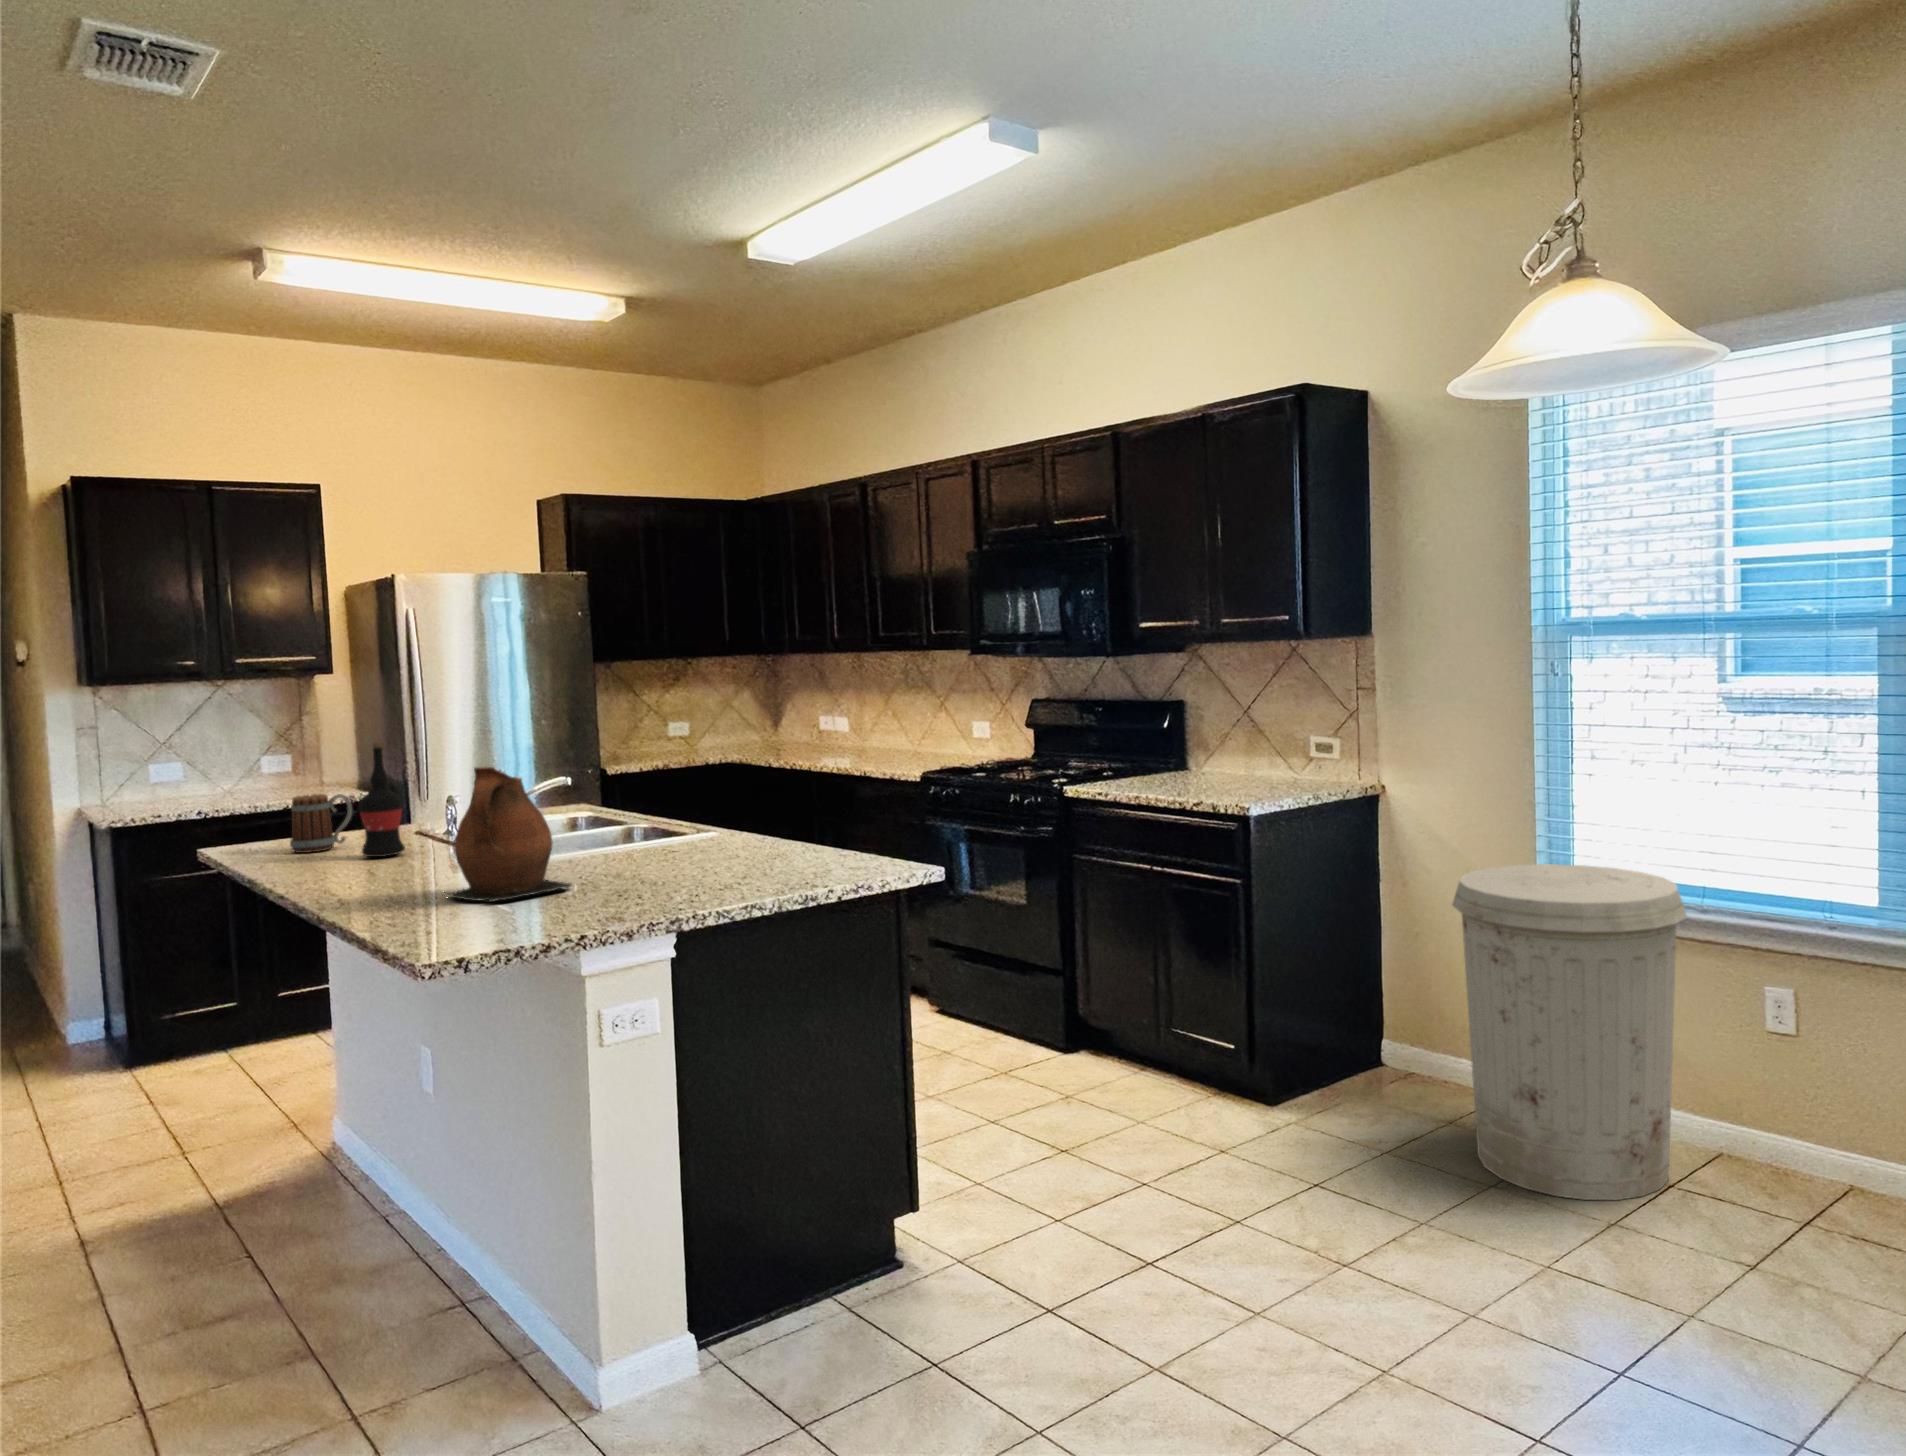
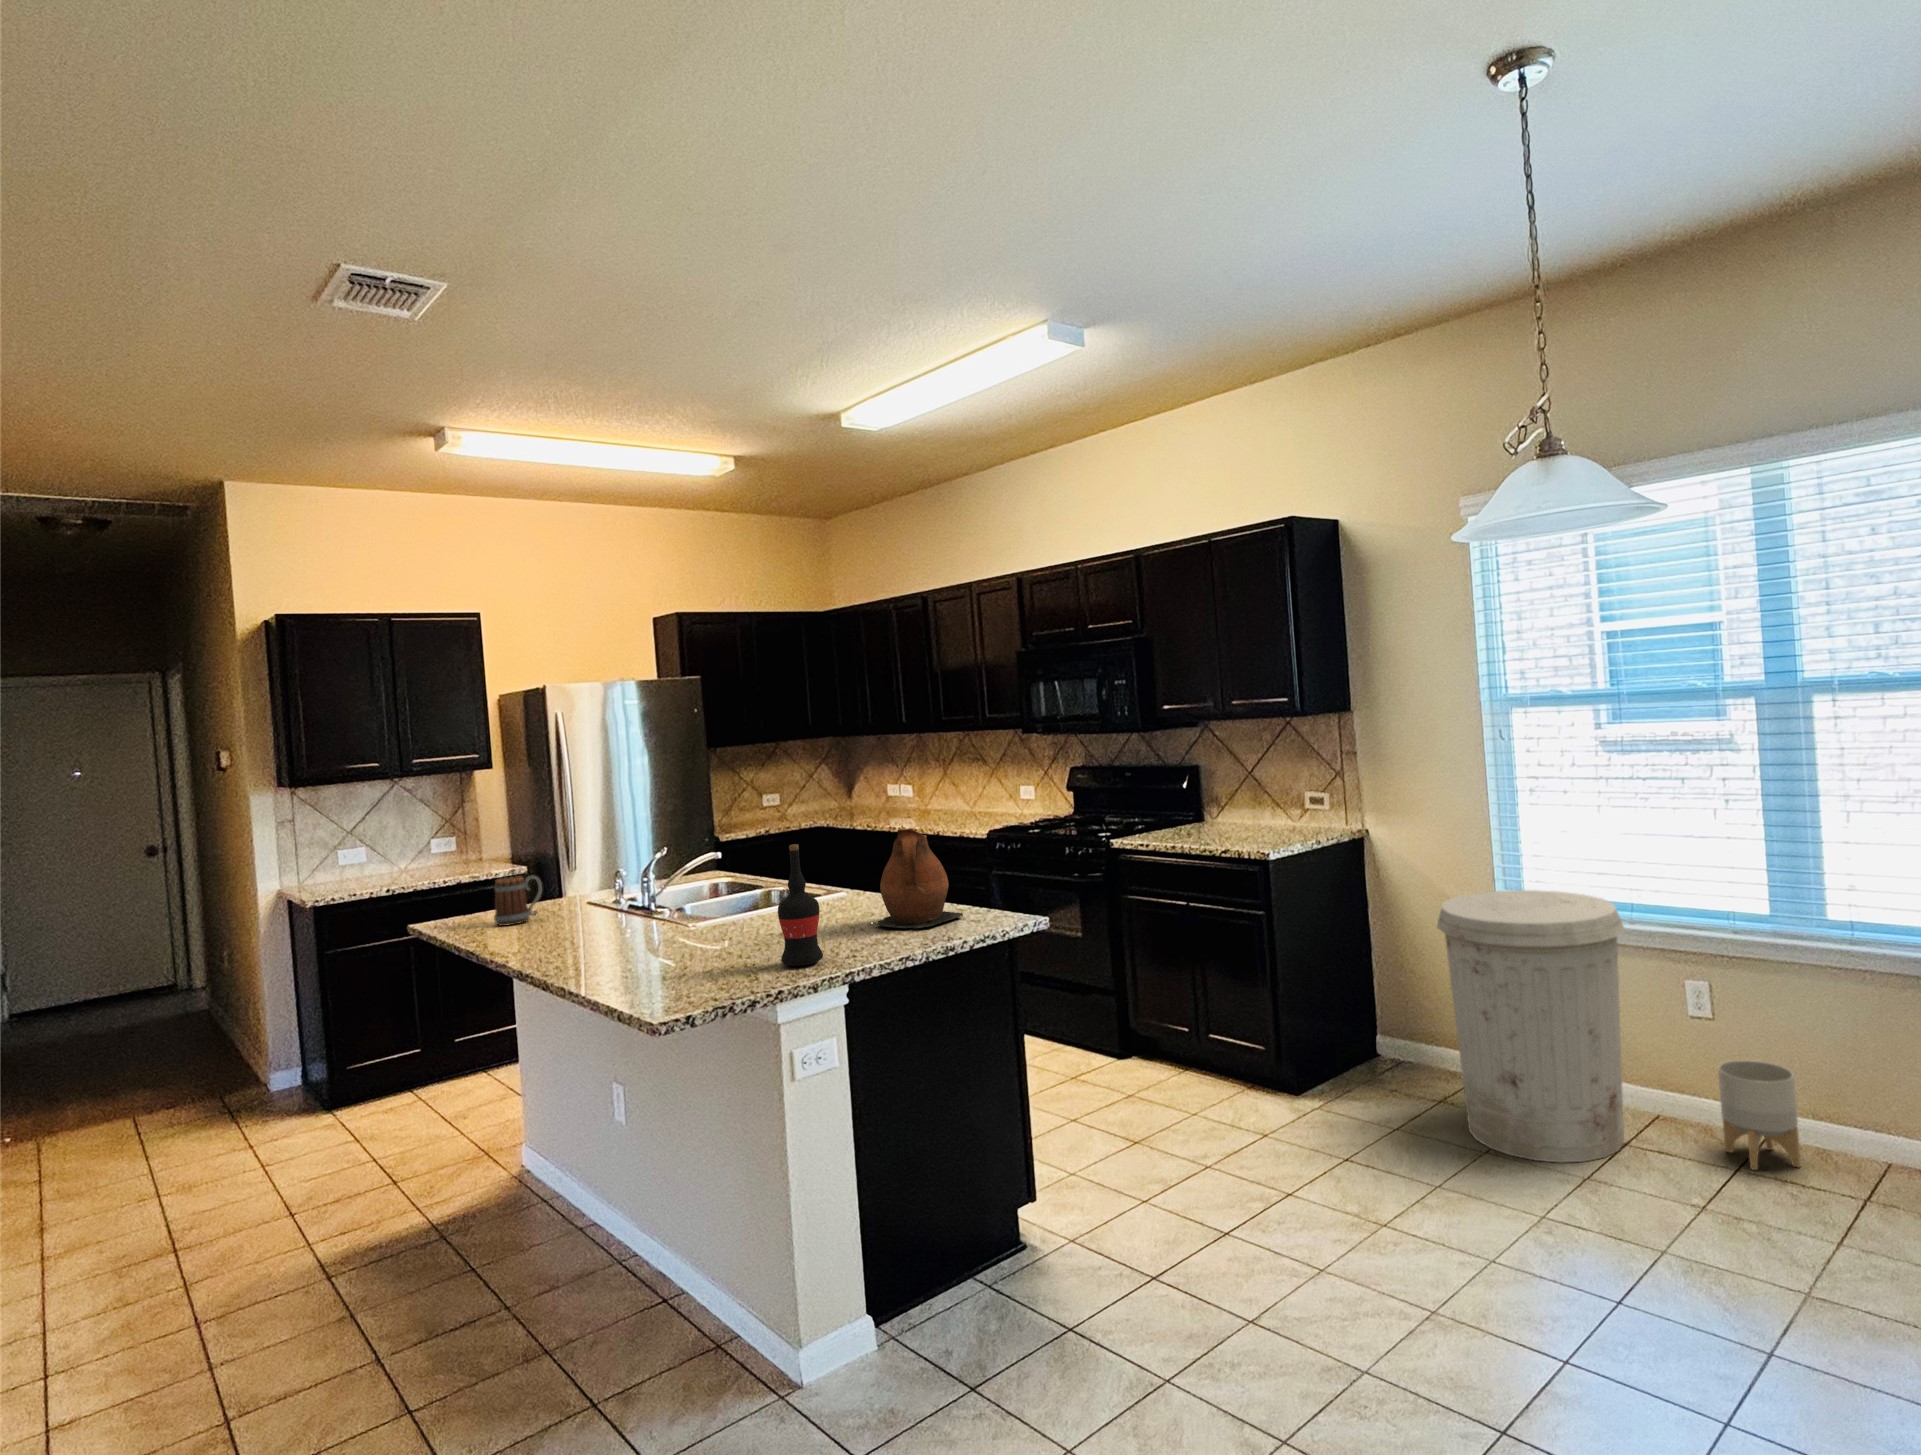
wine bottle: present [359,742,405,857] -> present [778,844,823,966]
ceramic pitcher: present [449,767,572,902] -> present [877,828,963,929]
planter: none [1792,1084,1888,1221] -> present [1718,1060,1801,1170]

